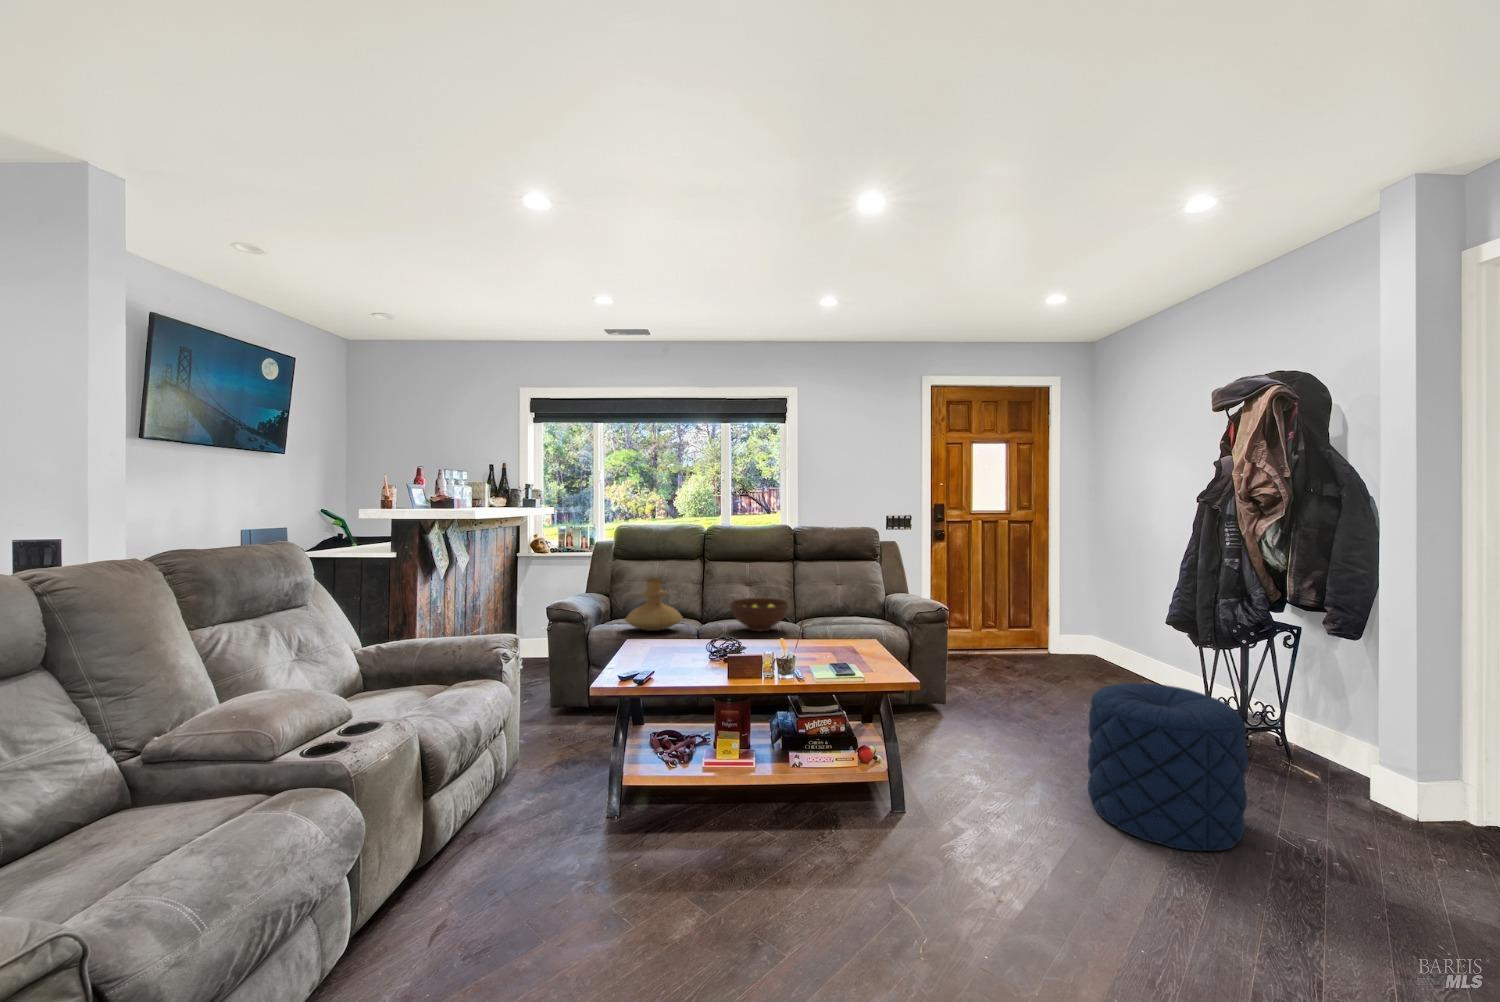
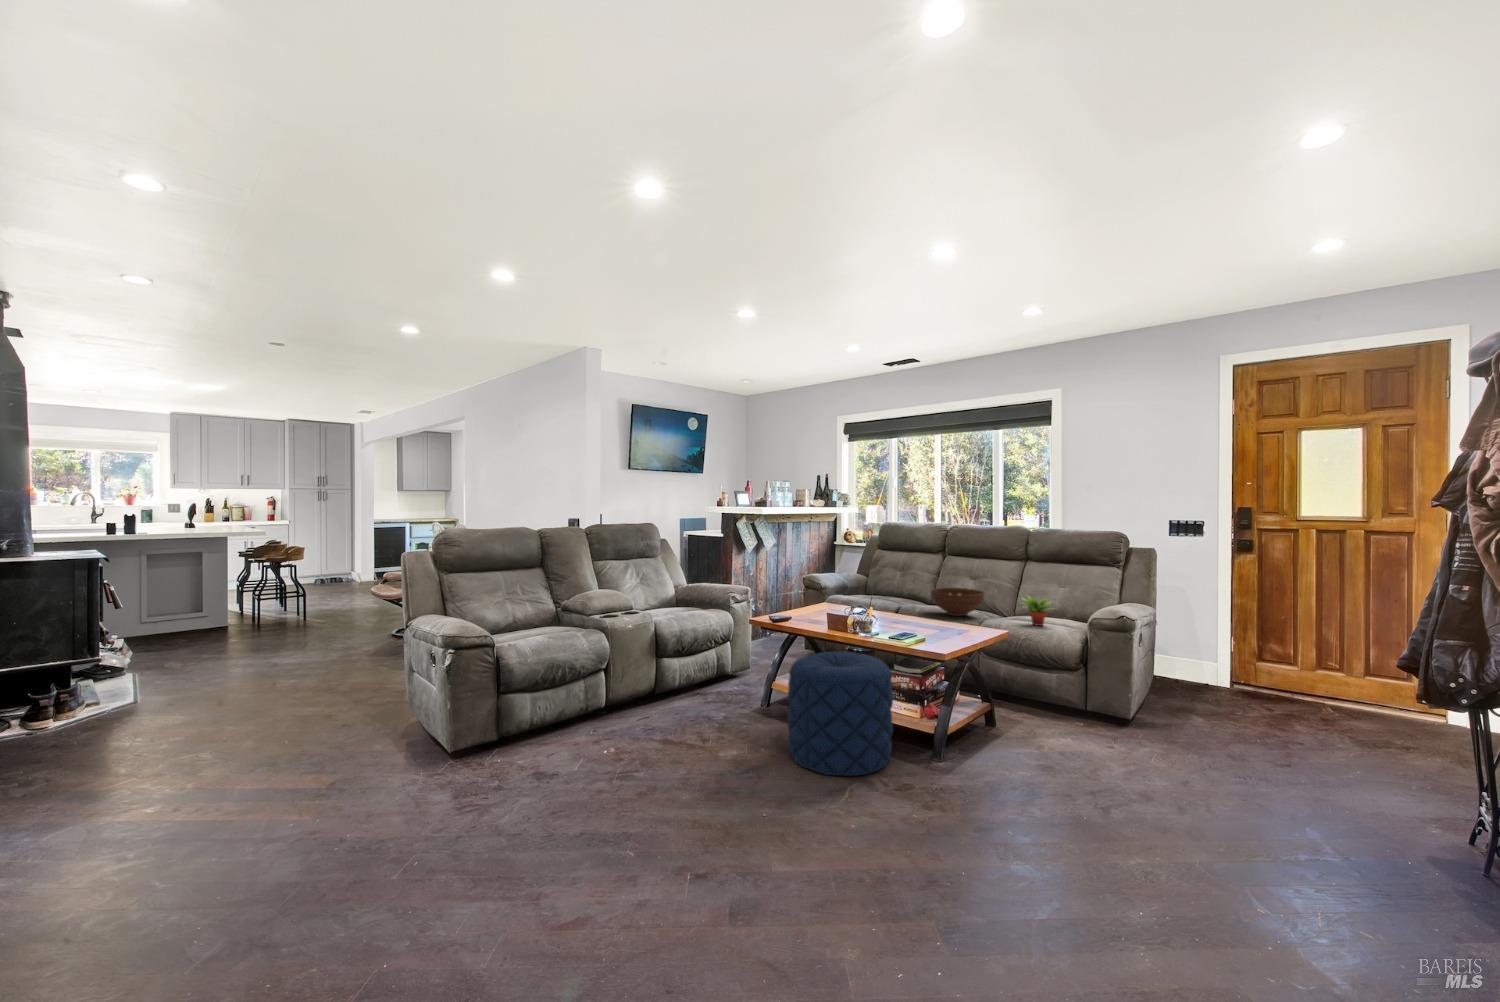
vase: present [625,578,683,631] -> none [854,564,900,604]
succulent plant: none [823,597,859,629] -> present [1021,596,1051,626]
pouf: present [1088,683,1248,851] -> present [788,651,893,776]

